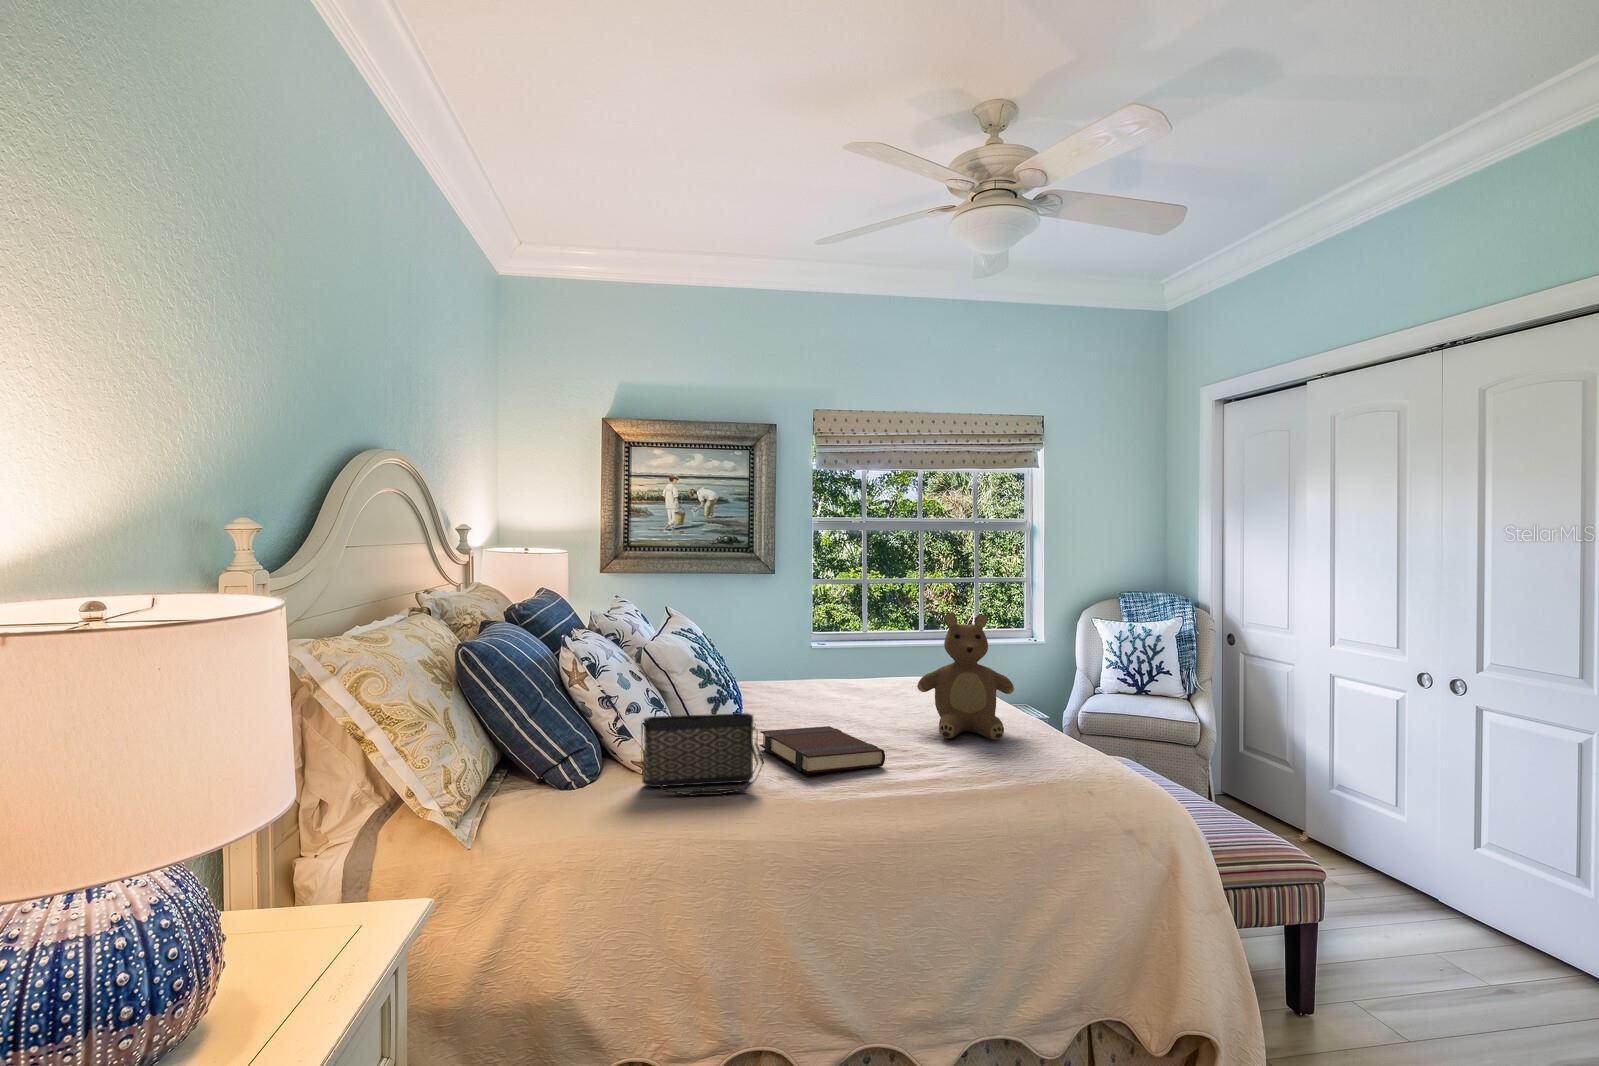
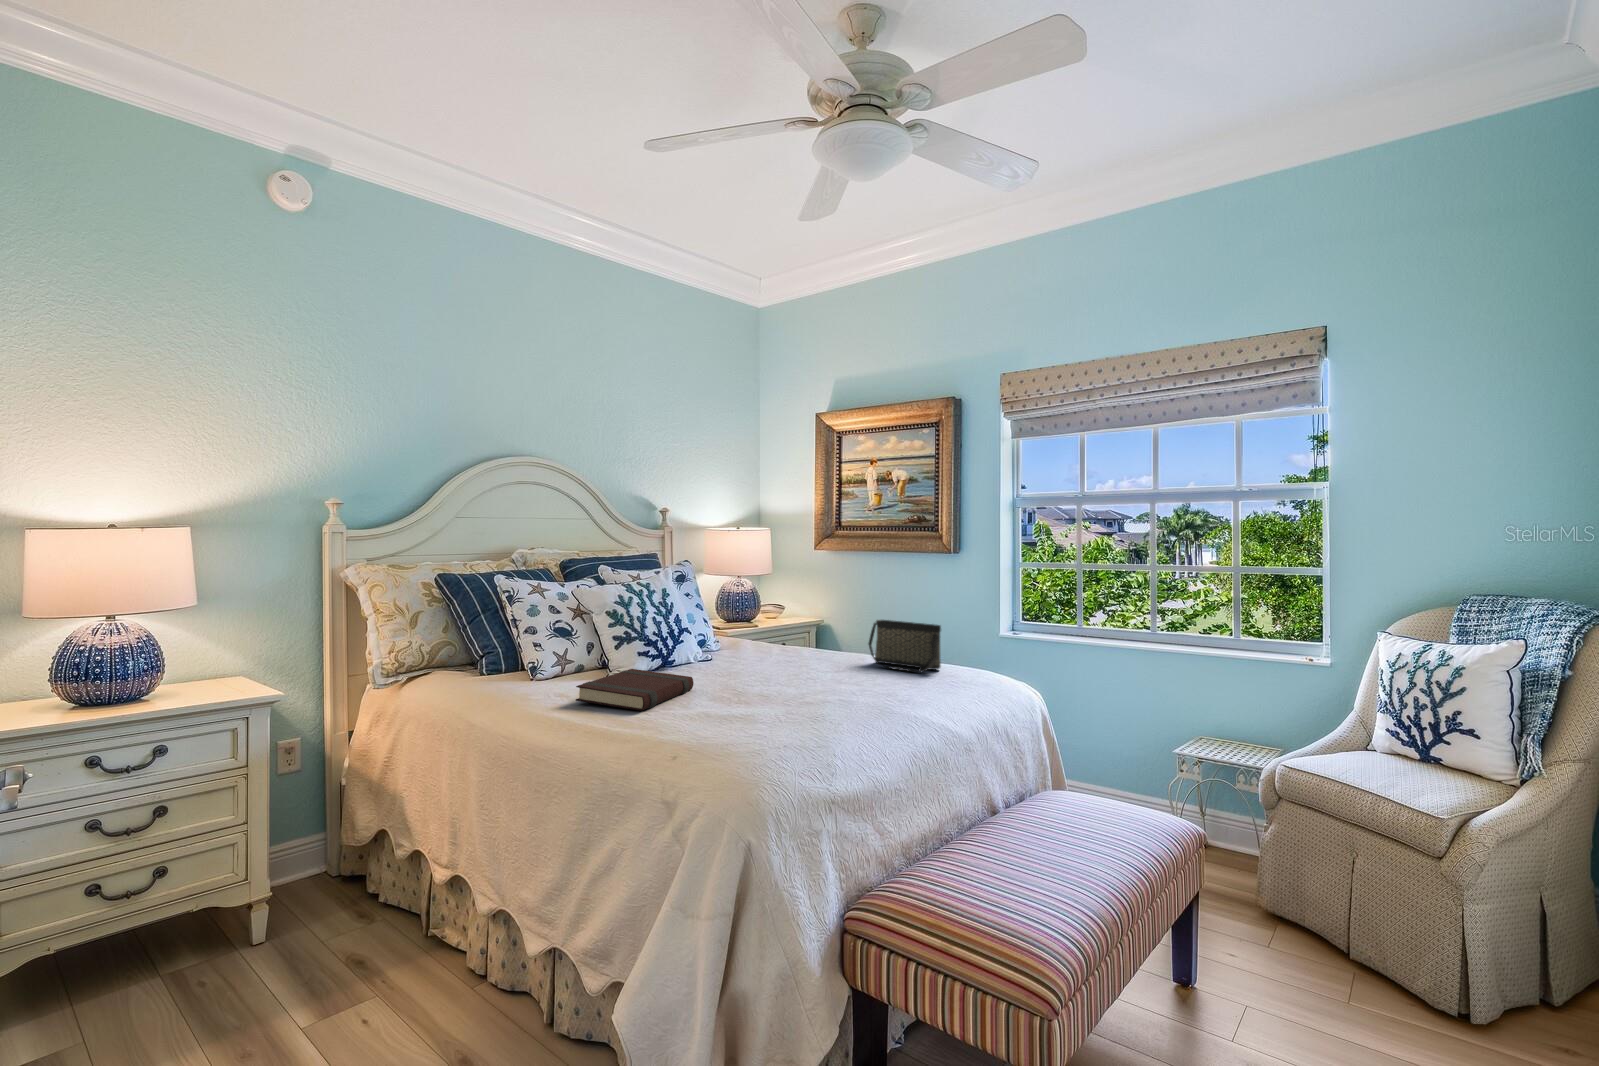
teddy bear: present [917,614,1014,740] -> none [758,582,861,719]
handbag: present [641,713,764,796] -> present [869,620,941,672]

